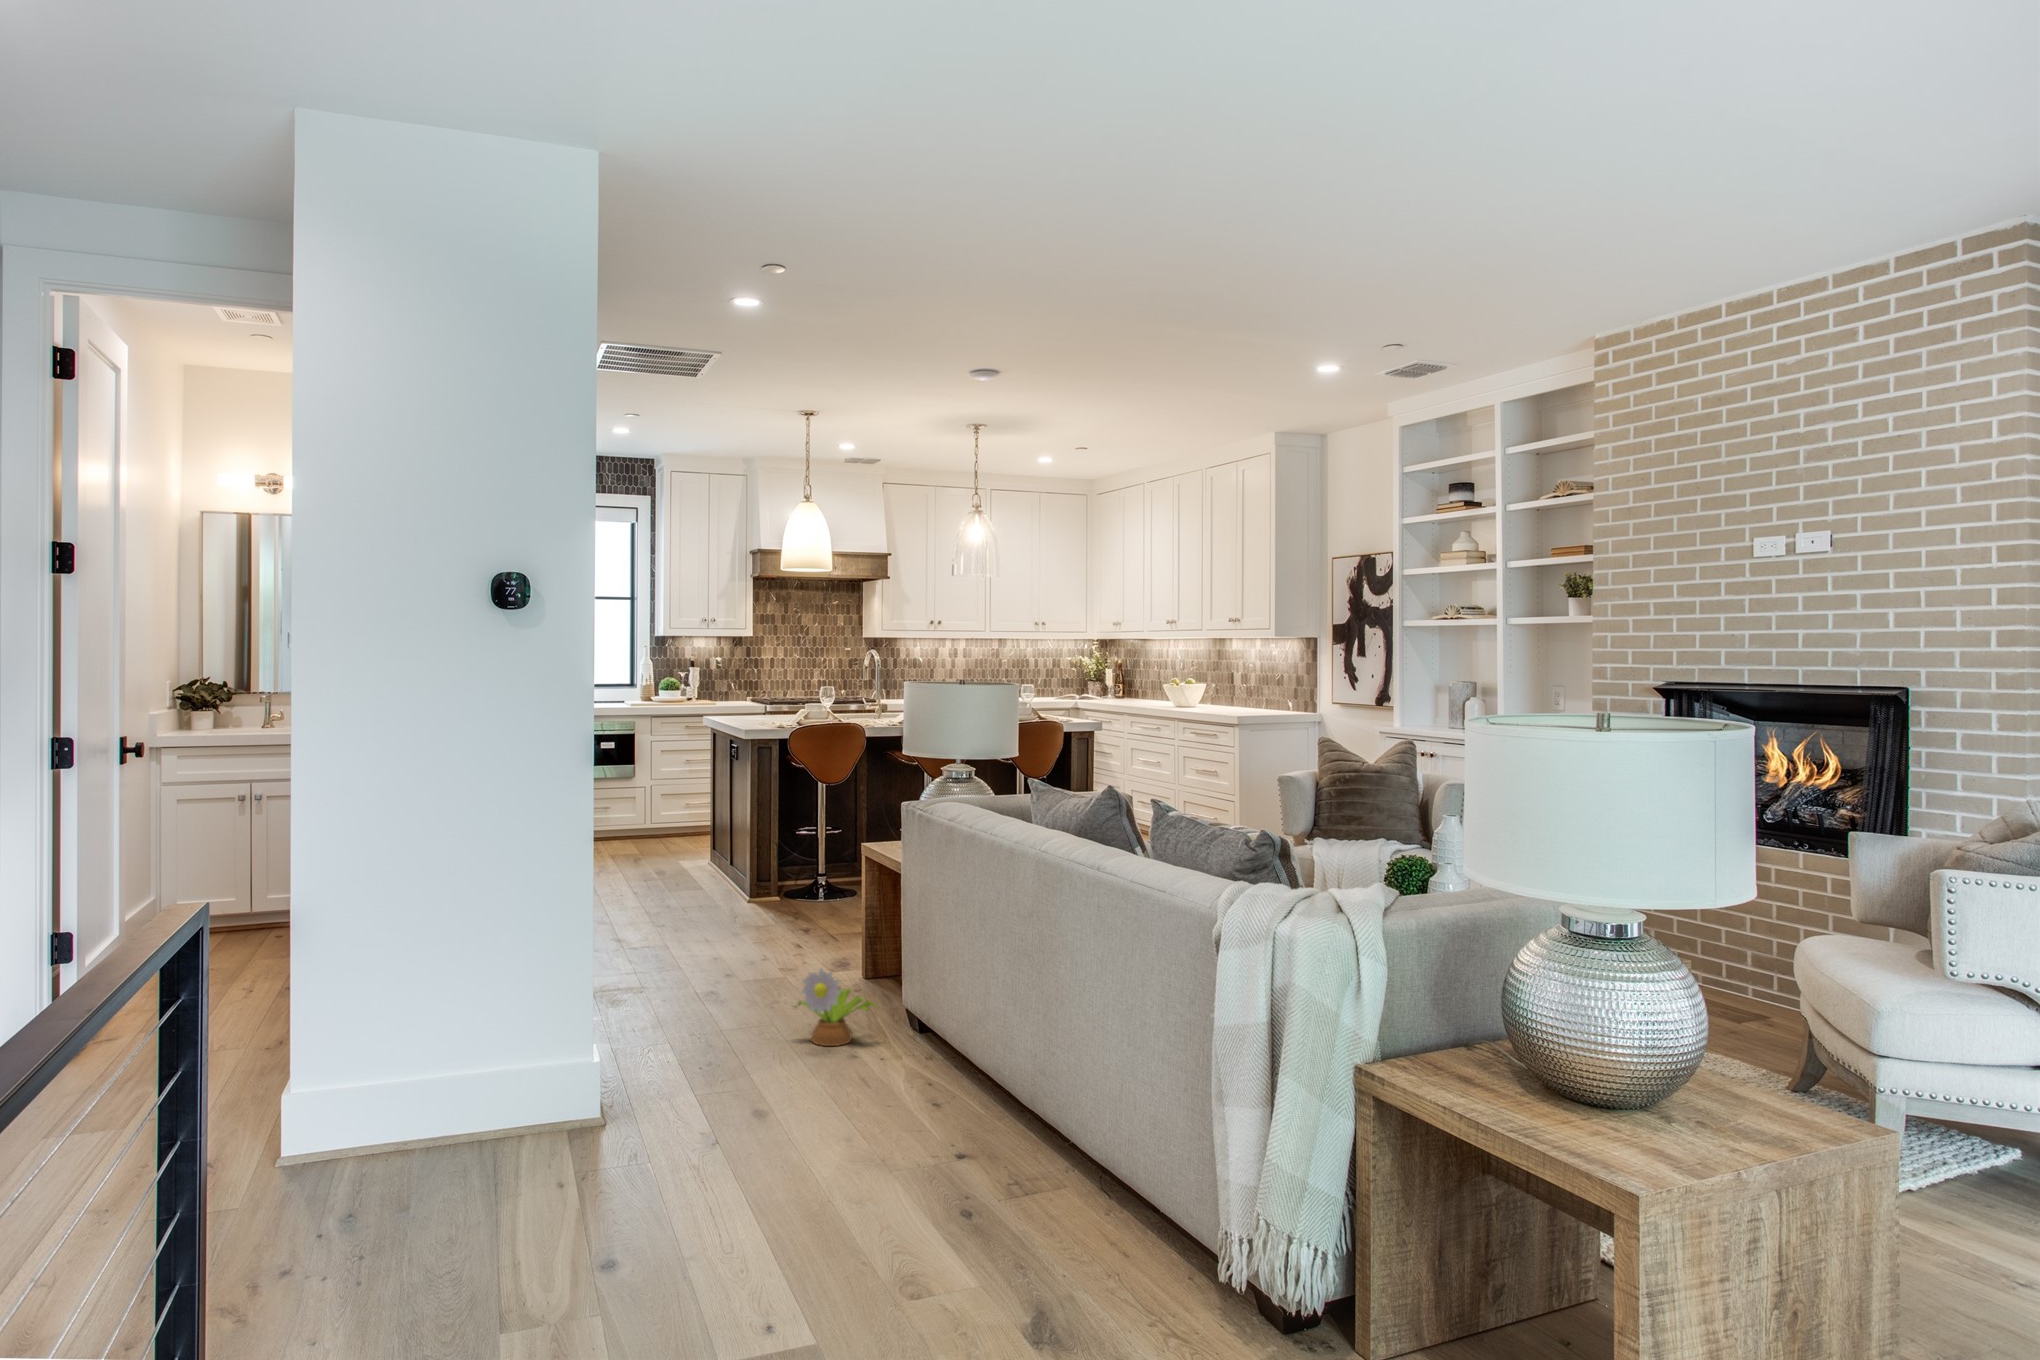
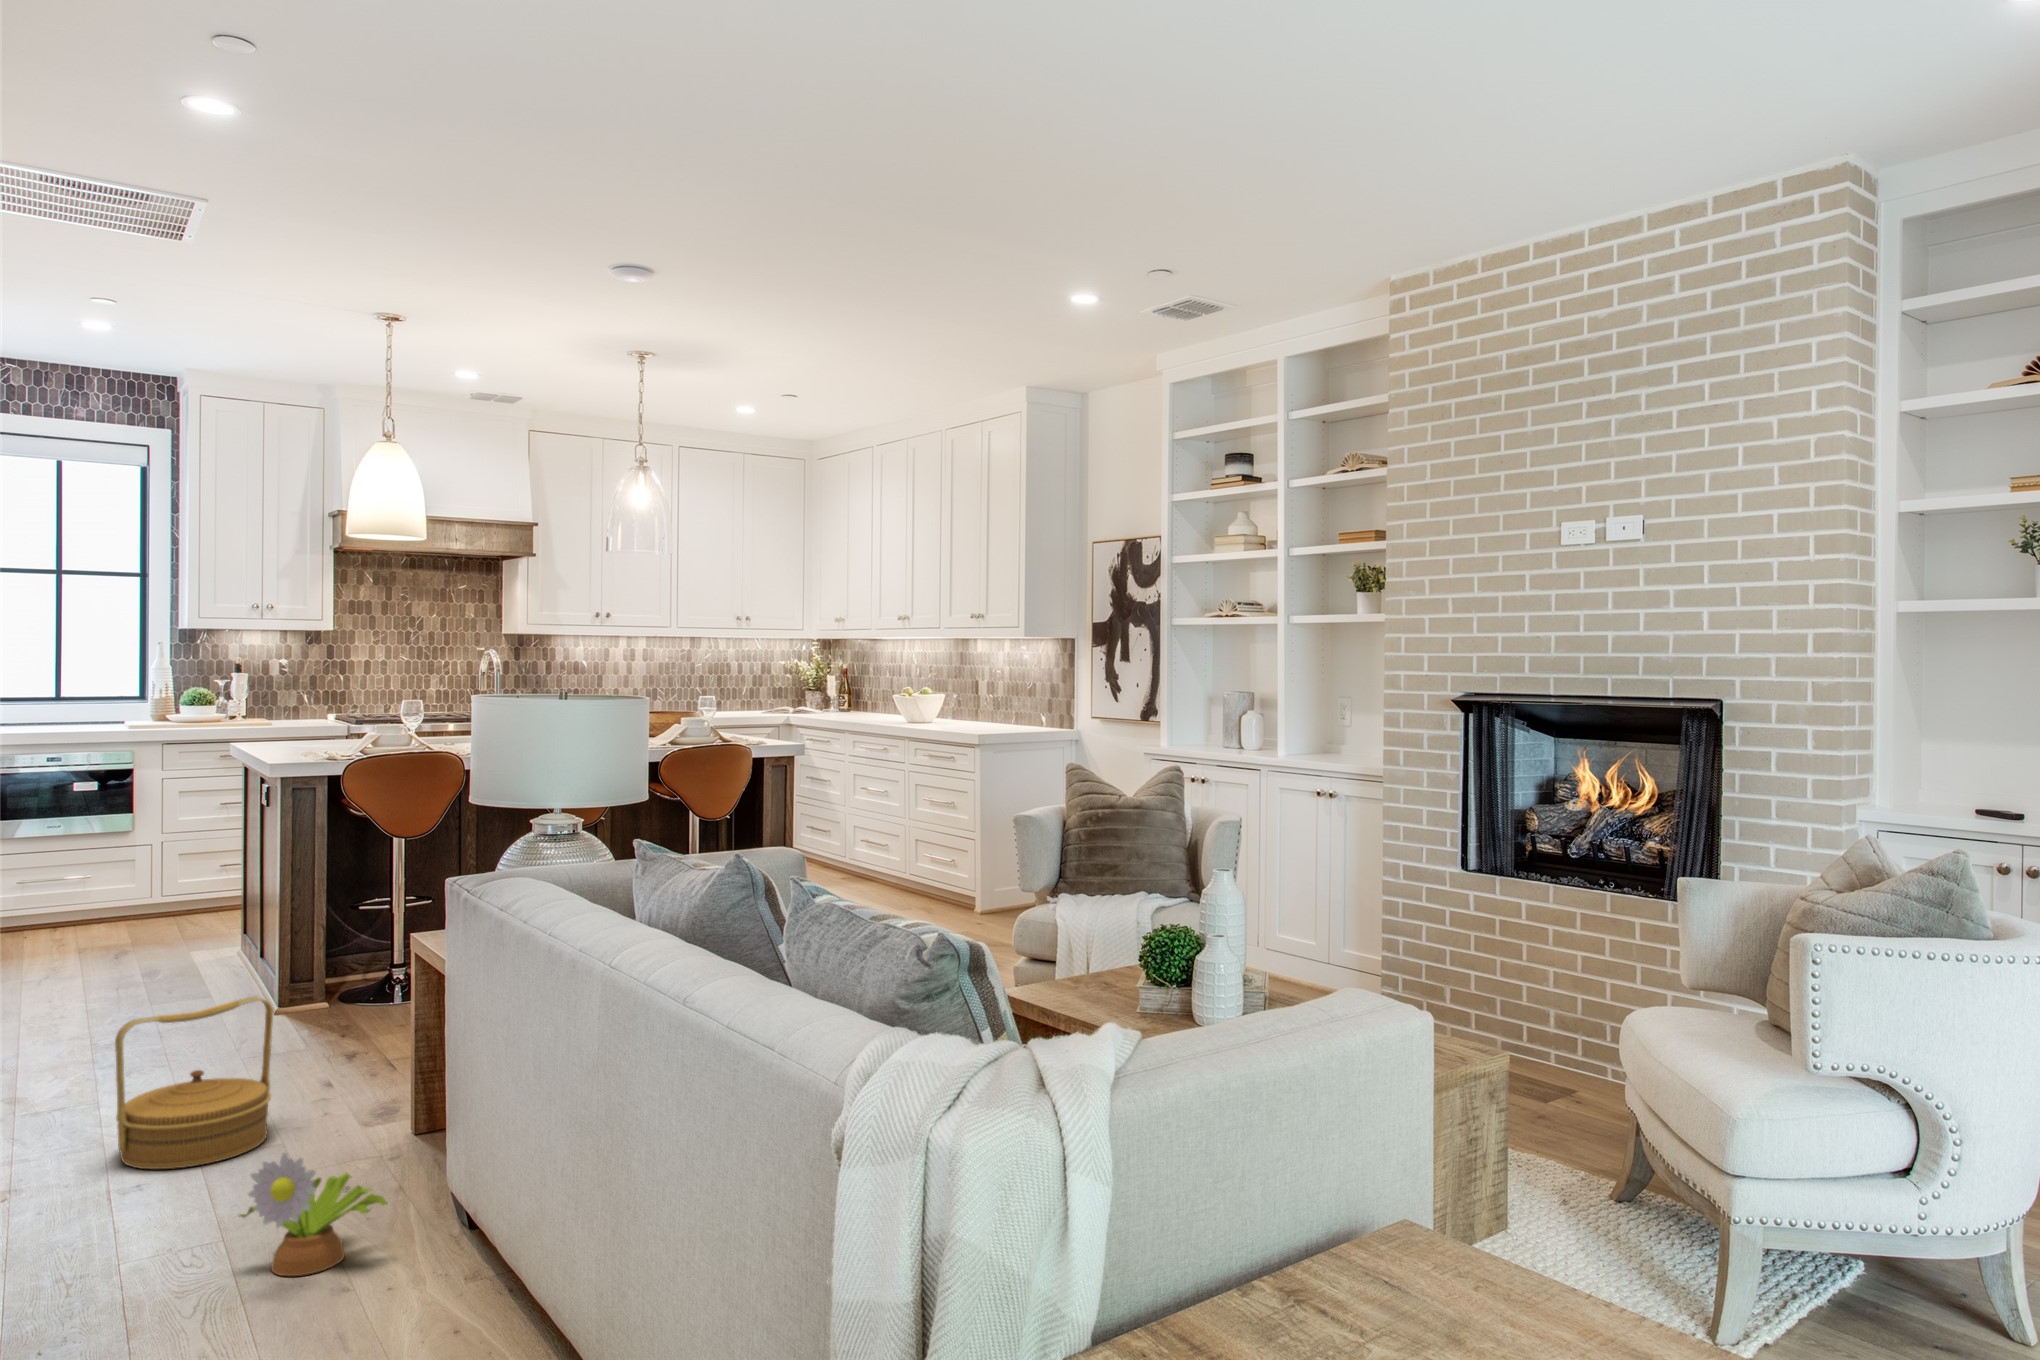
basket: none [696,880,781,985] -> present [115,997,273,1169]

